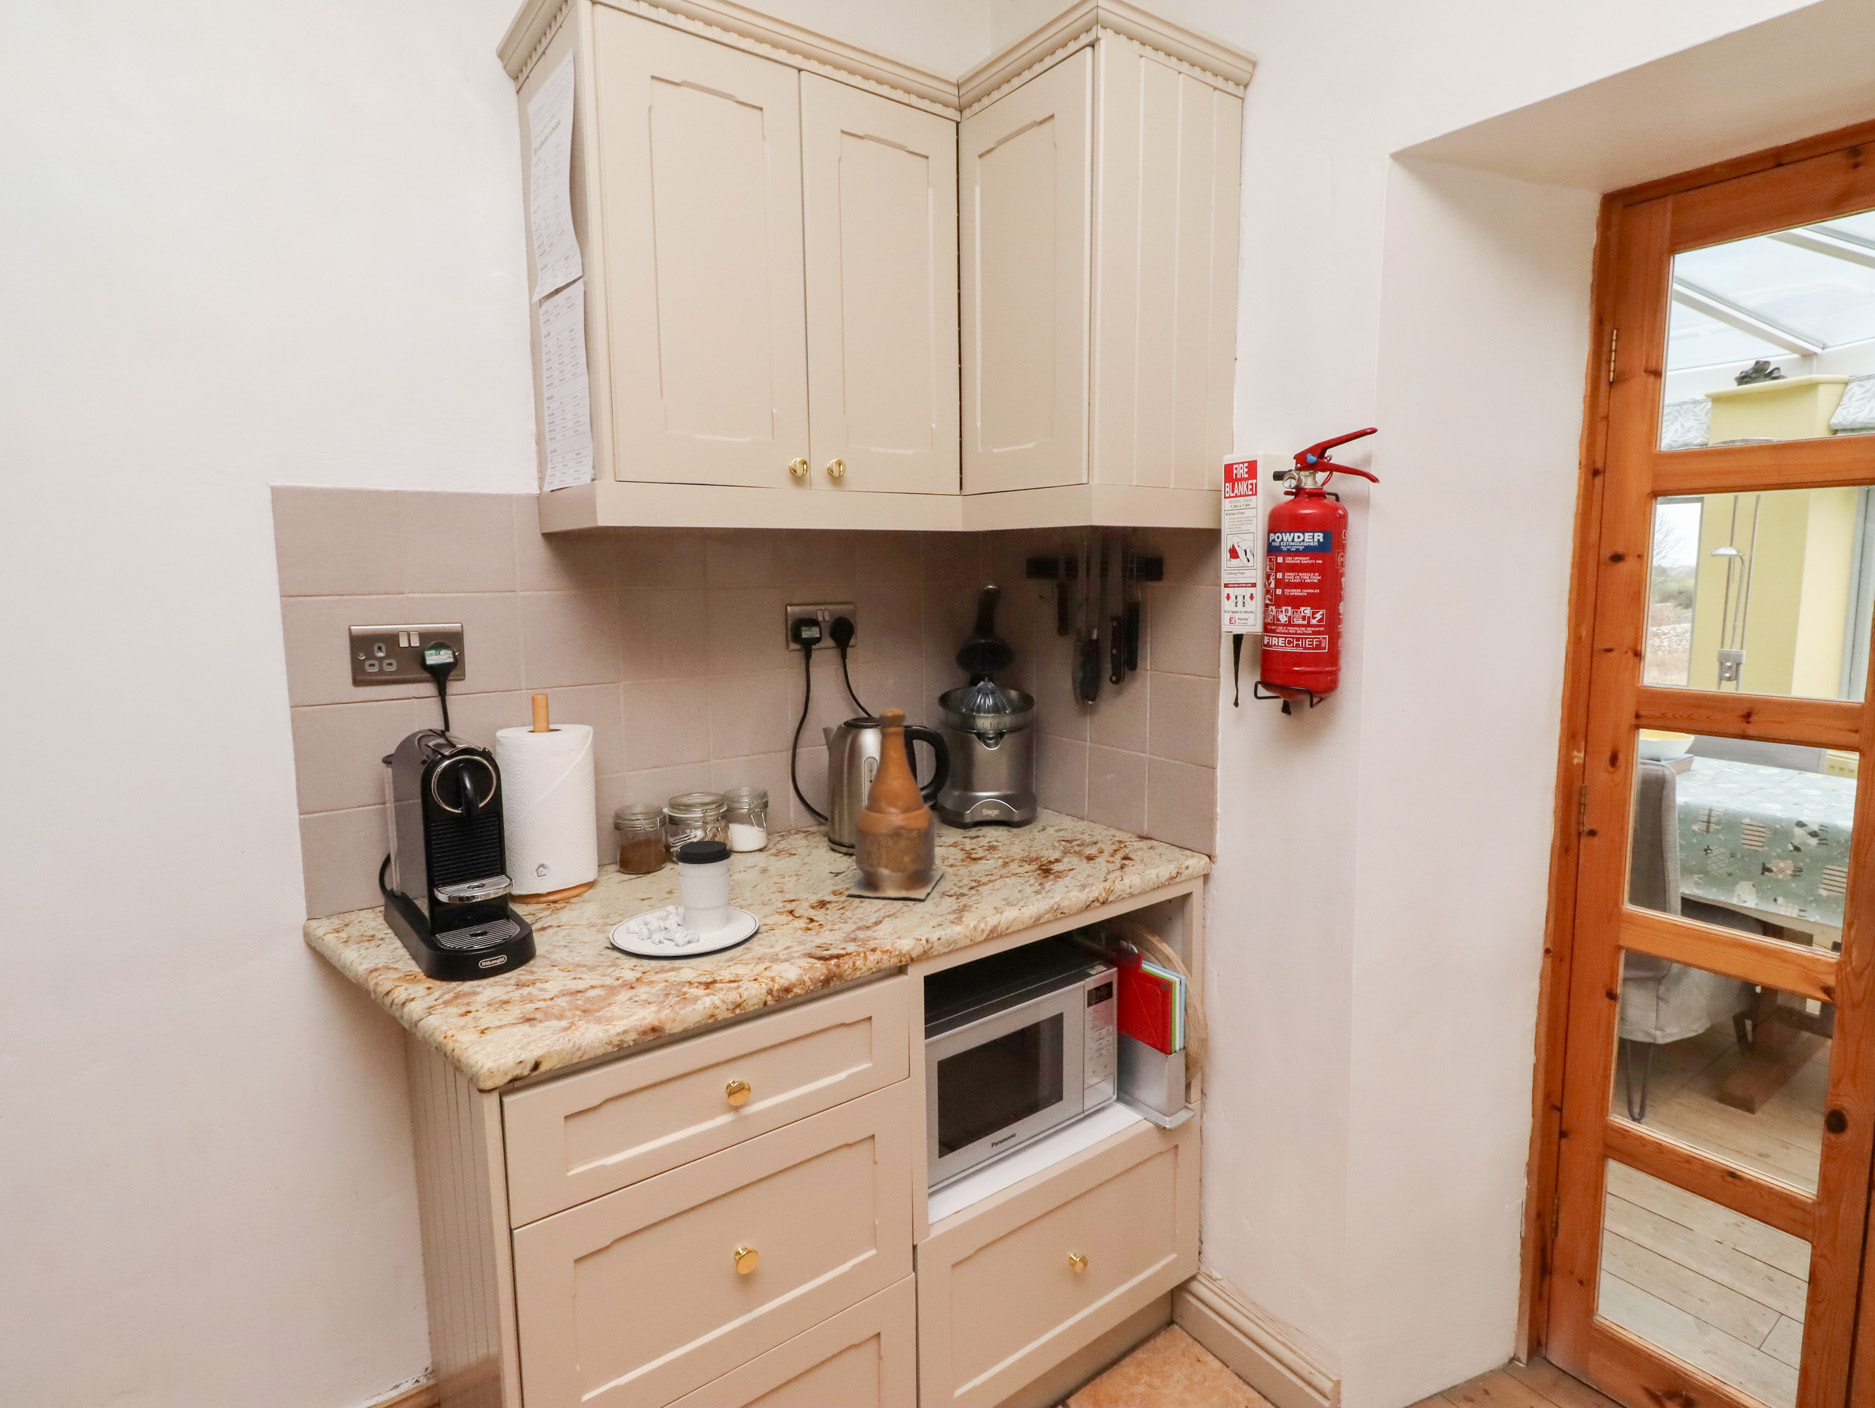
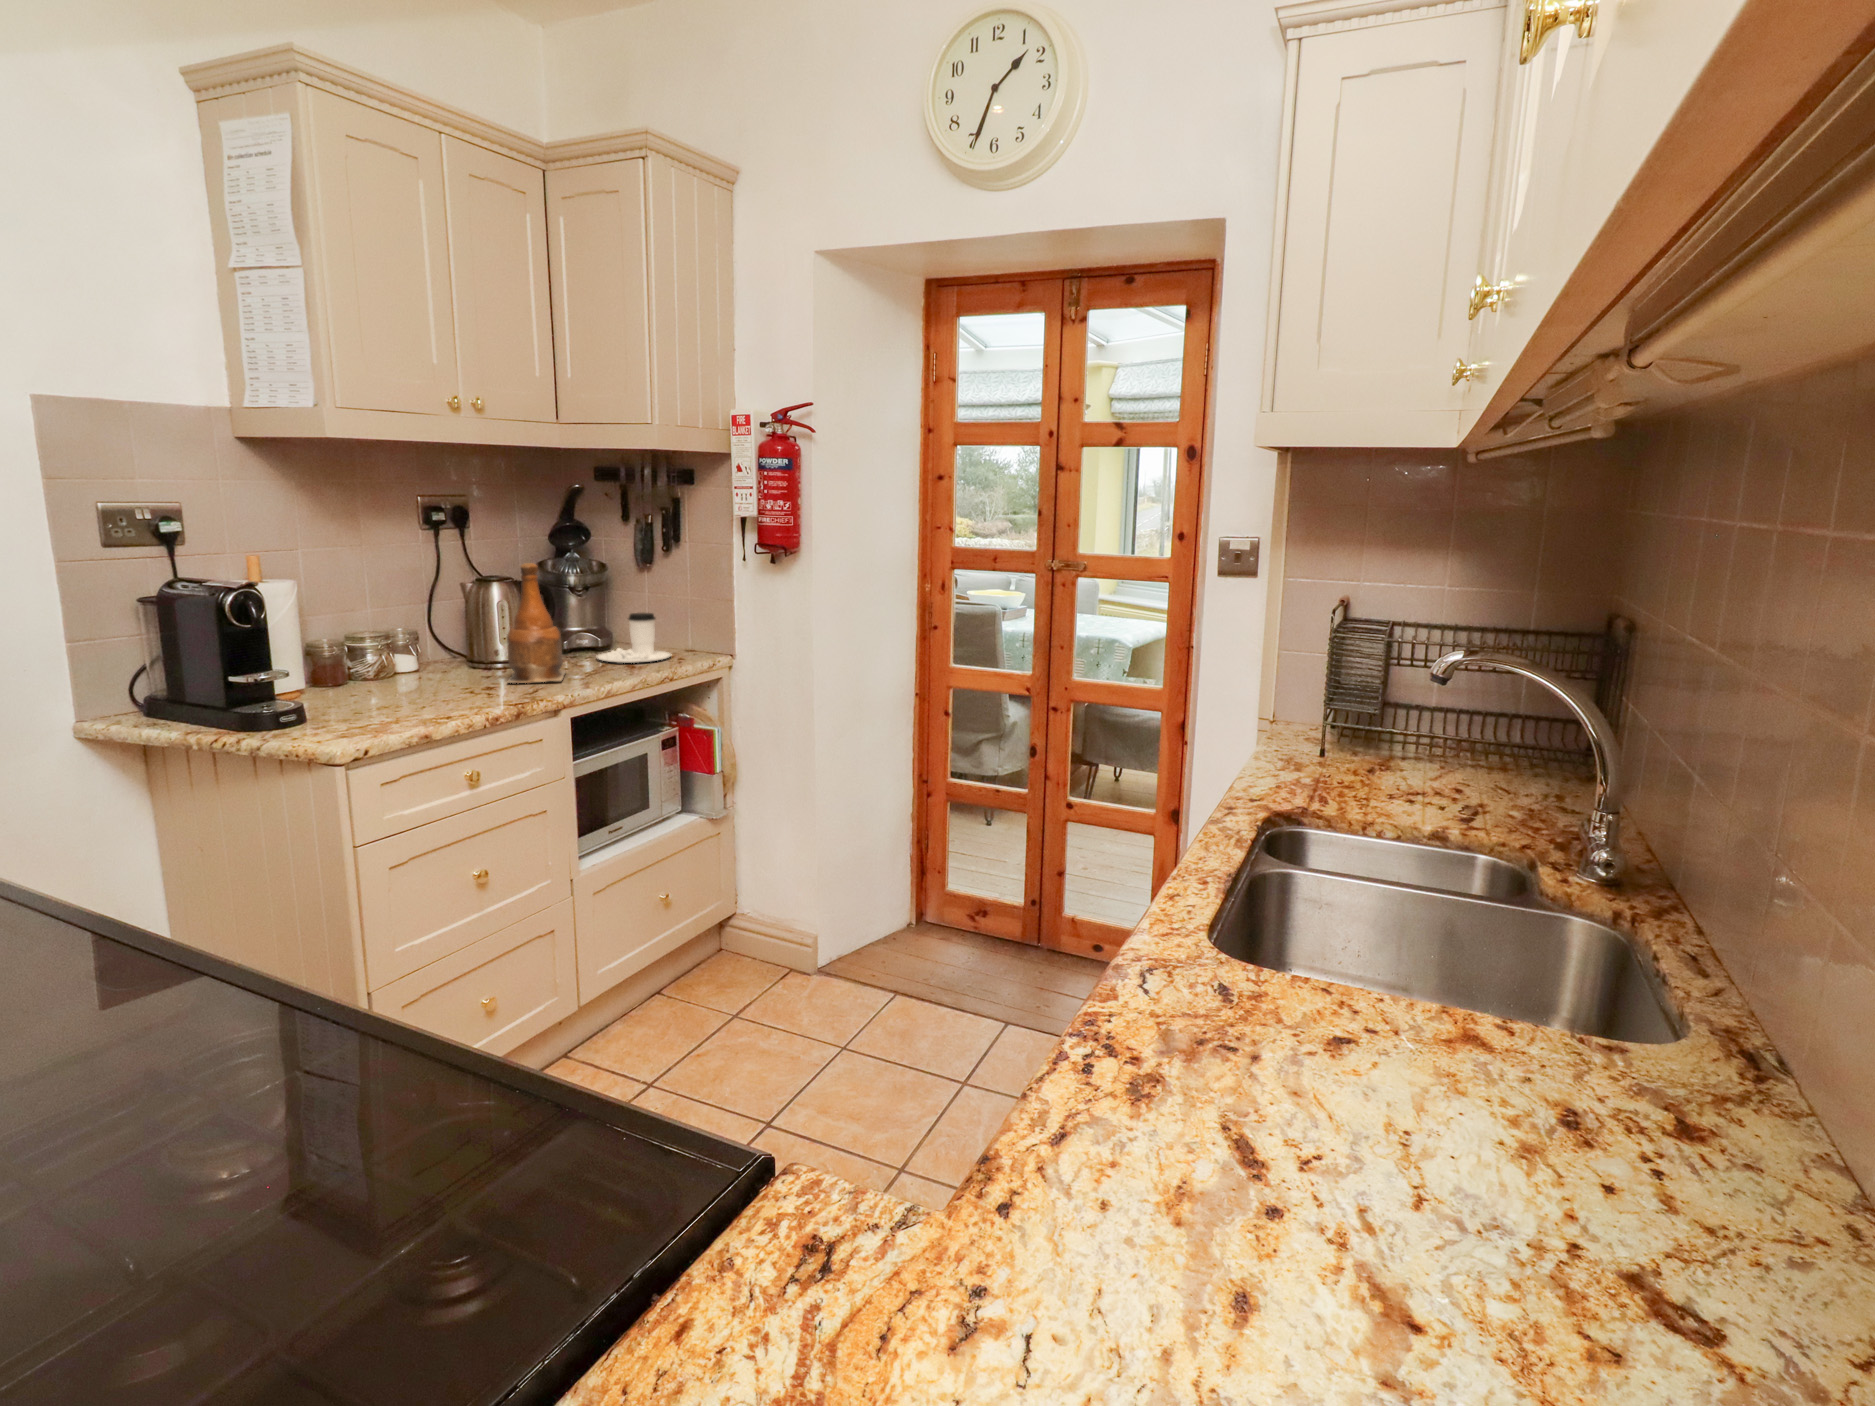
coffee cup: present [610,841,759,956] -> present [597,613,671,663]

